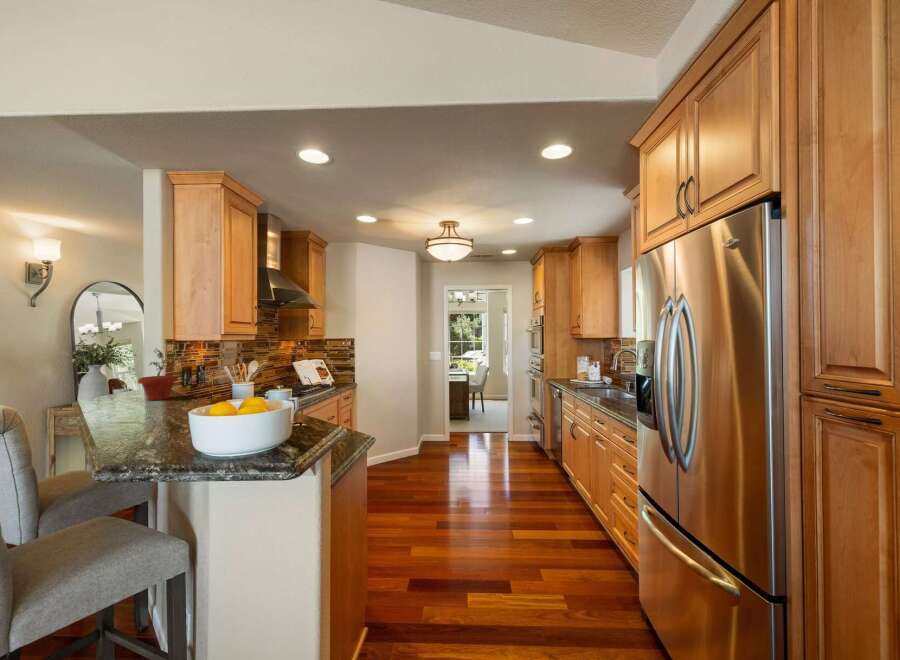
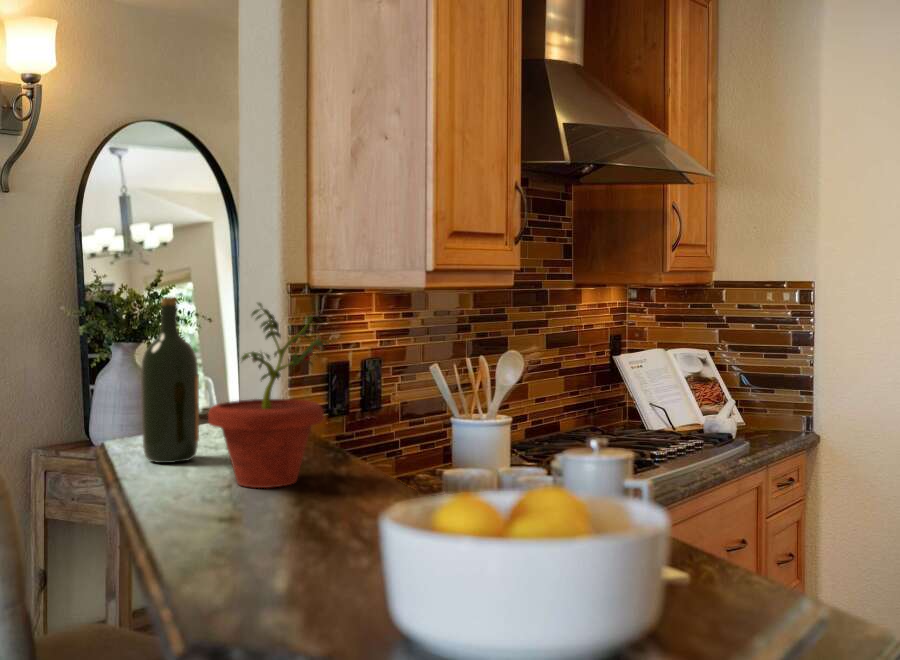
wine bottle: none [112,348,134,398] -> present [141,297,199,463]

